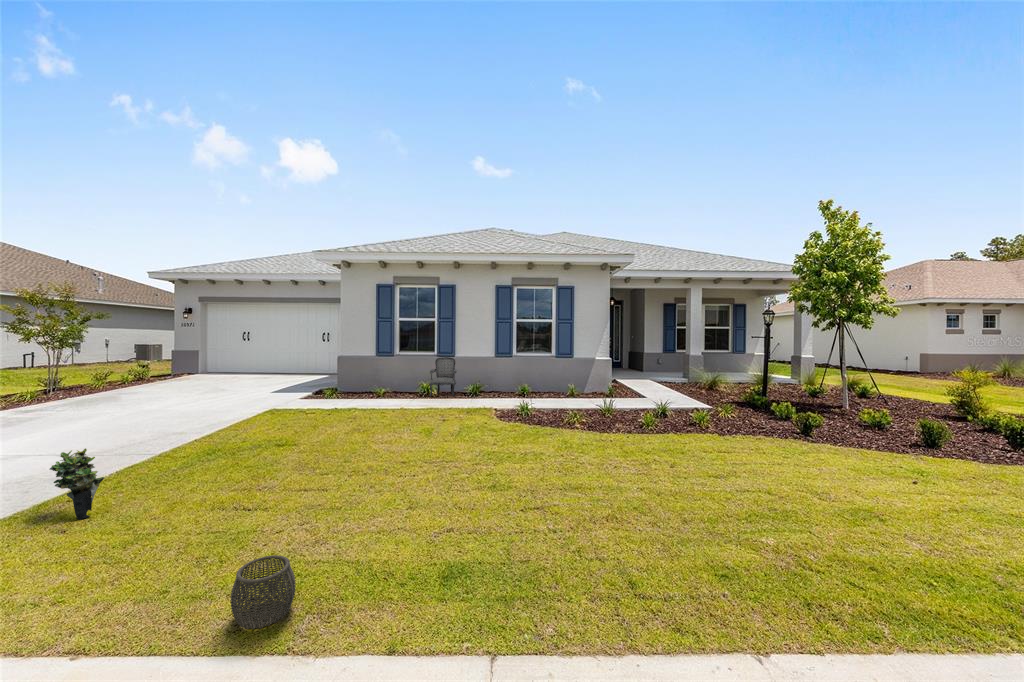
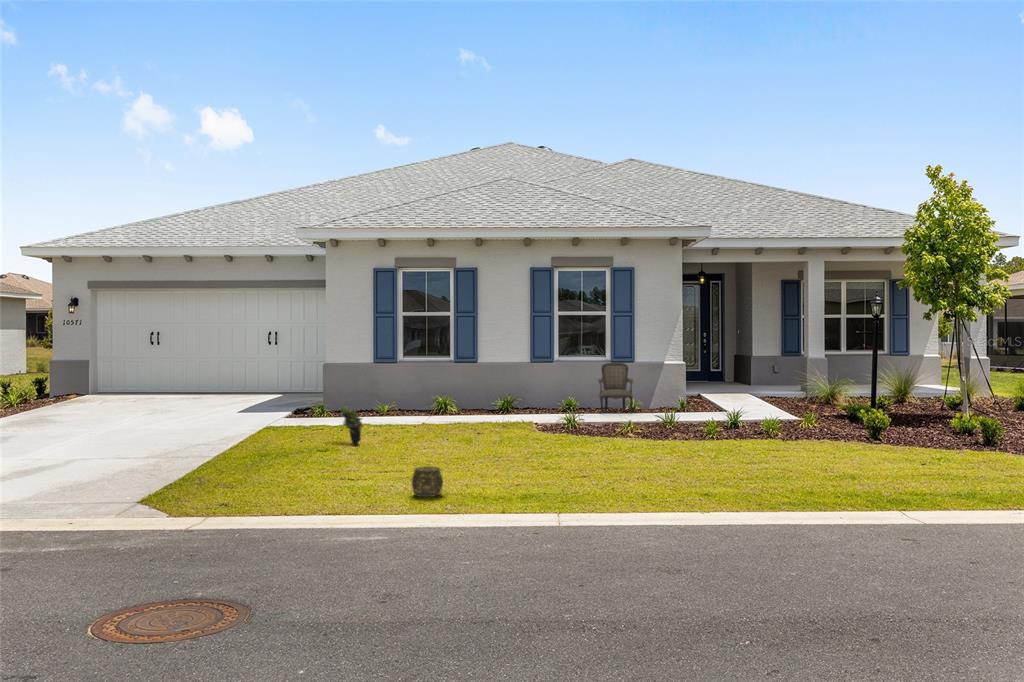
armchair: present [429,357,457,396] -> present [598,362,633,413]
potted plant: present [50,448,105,520] -> present [340,406,362,446]

